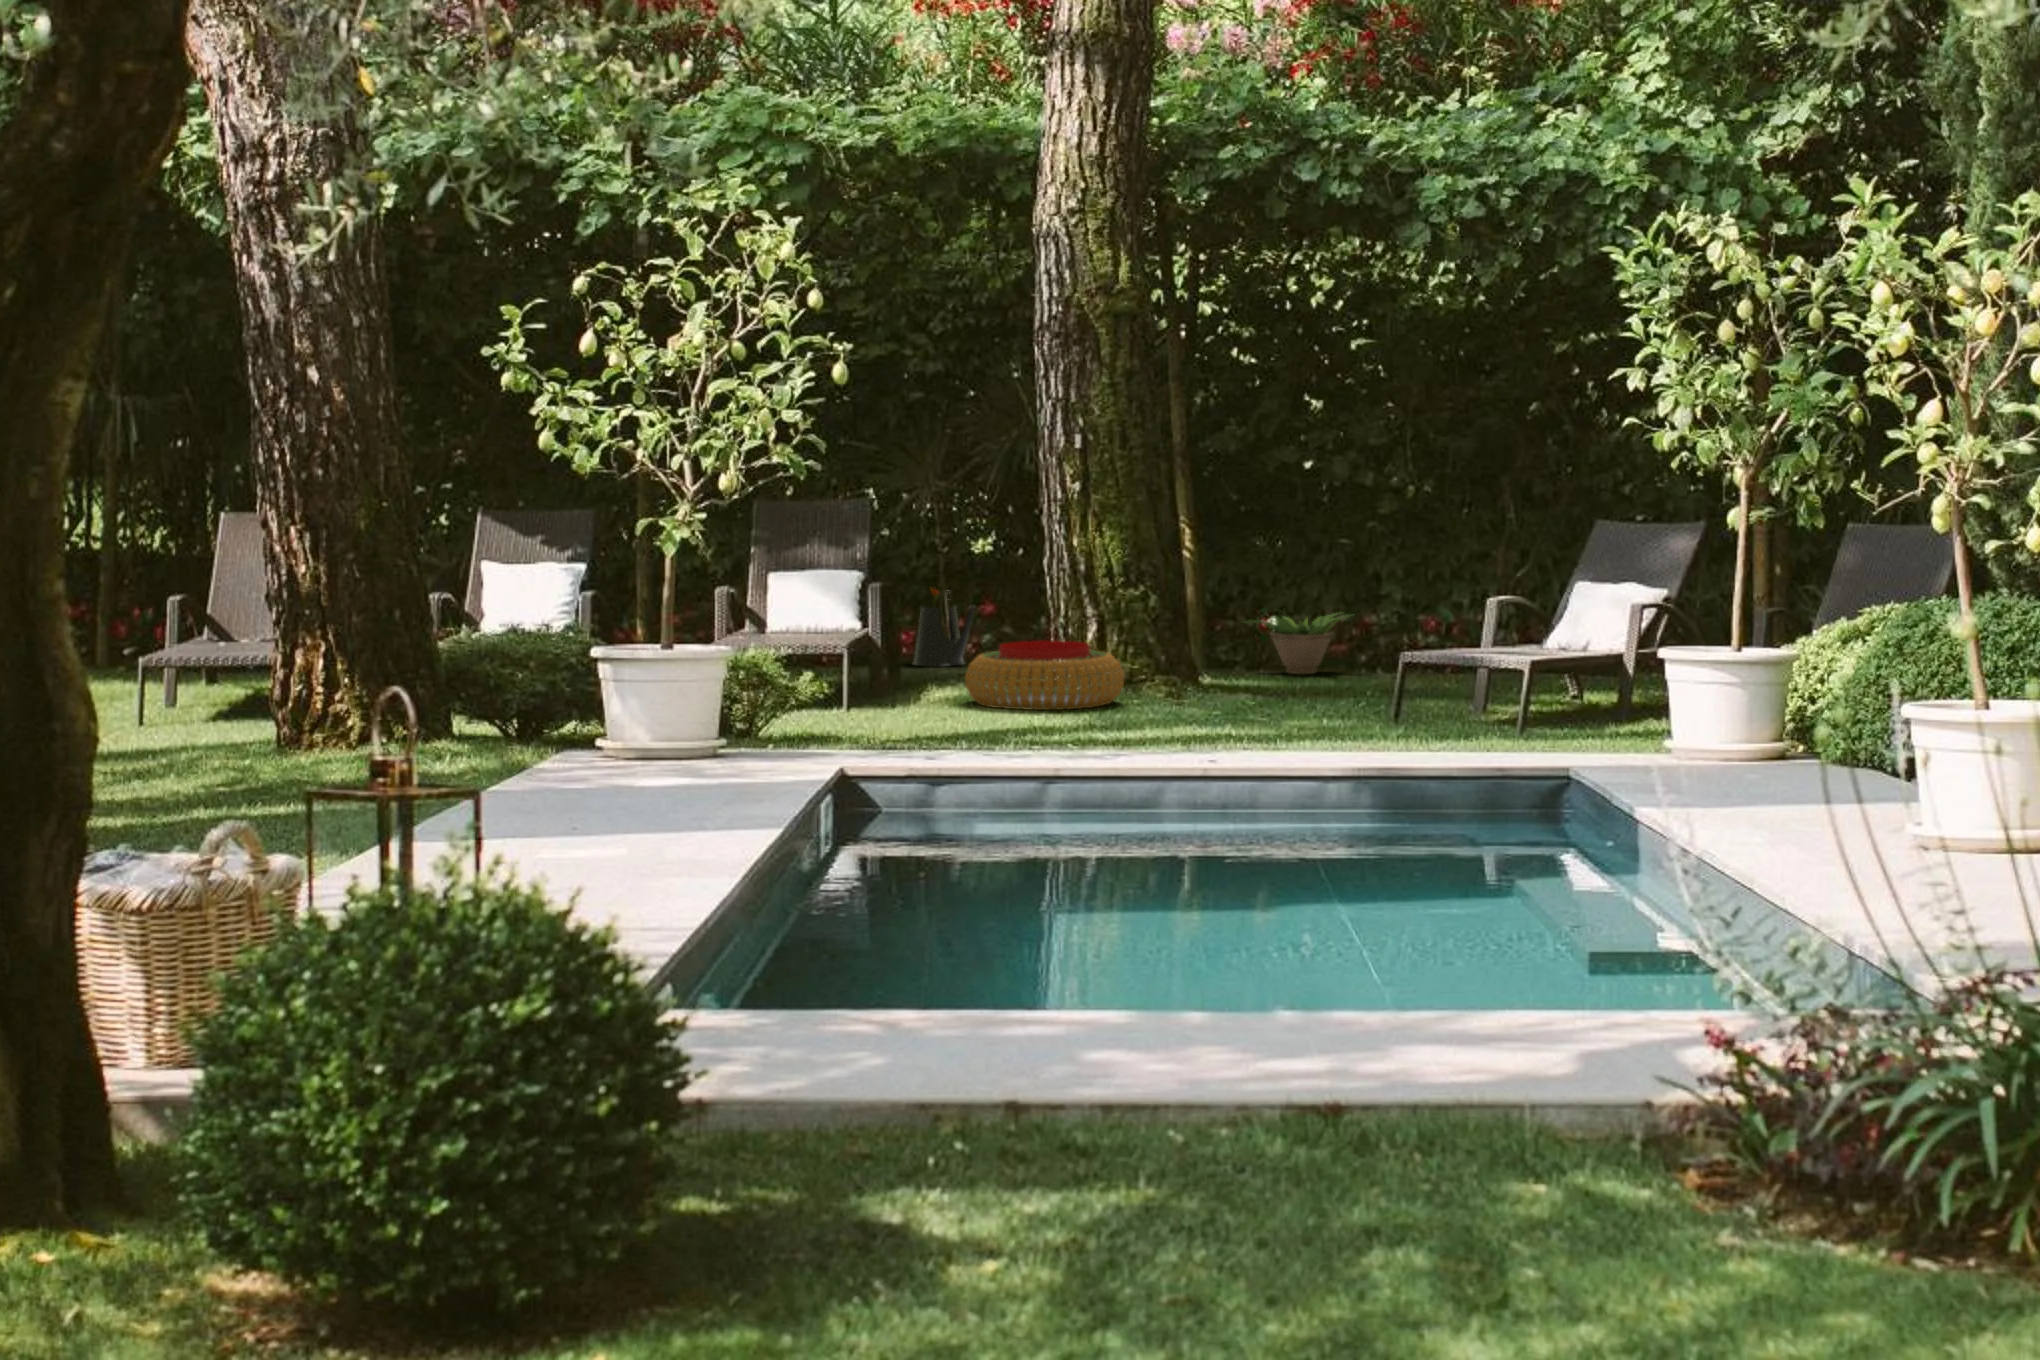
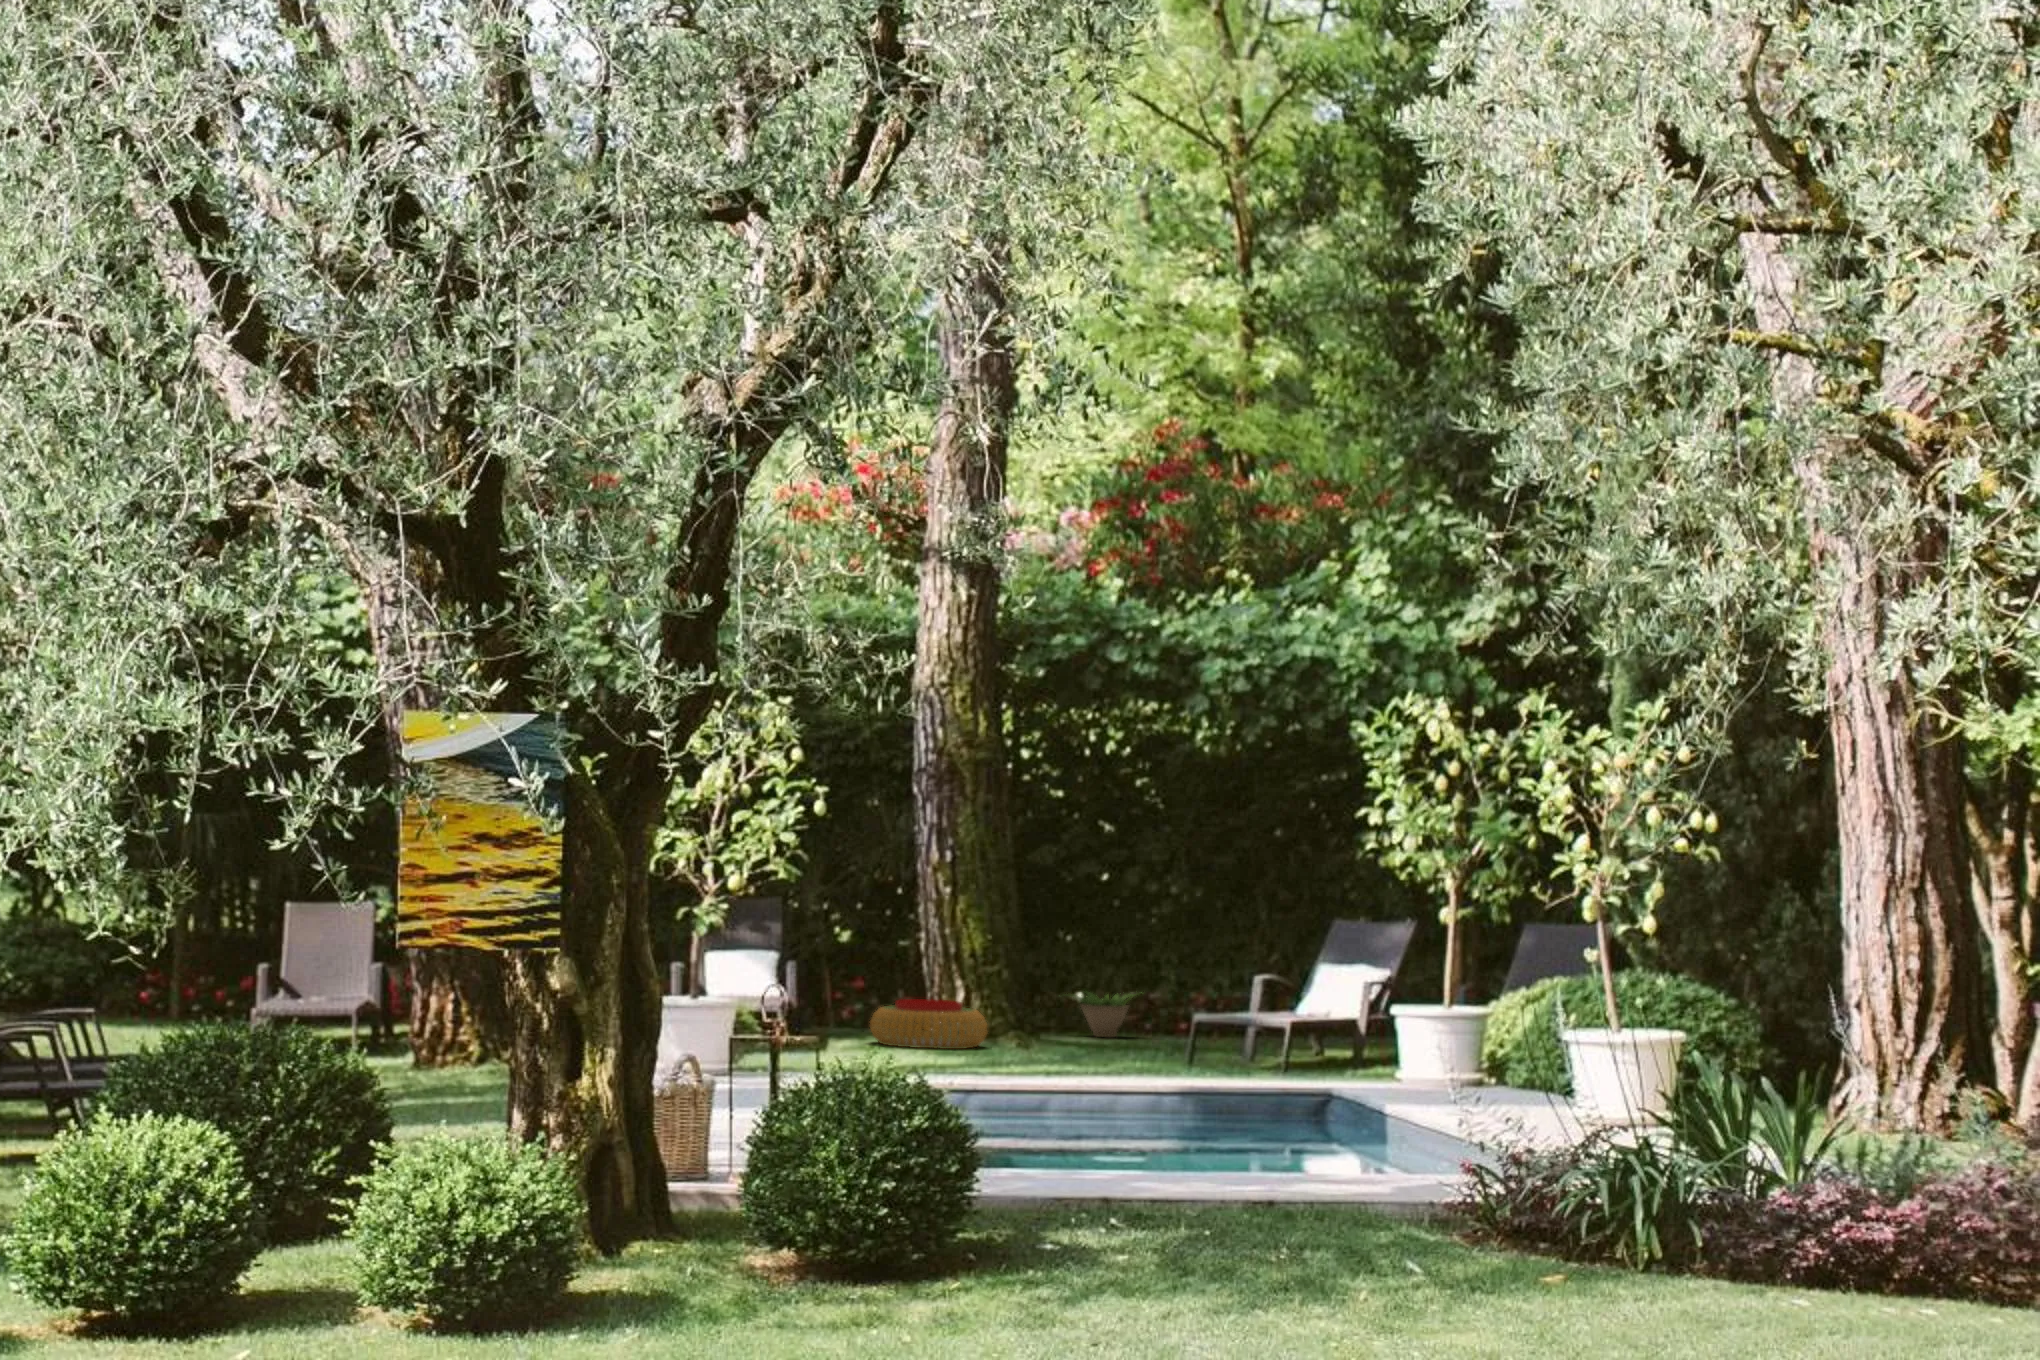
watering can: present [914,589,975,667] -> none [796,953,851,1024]

